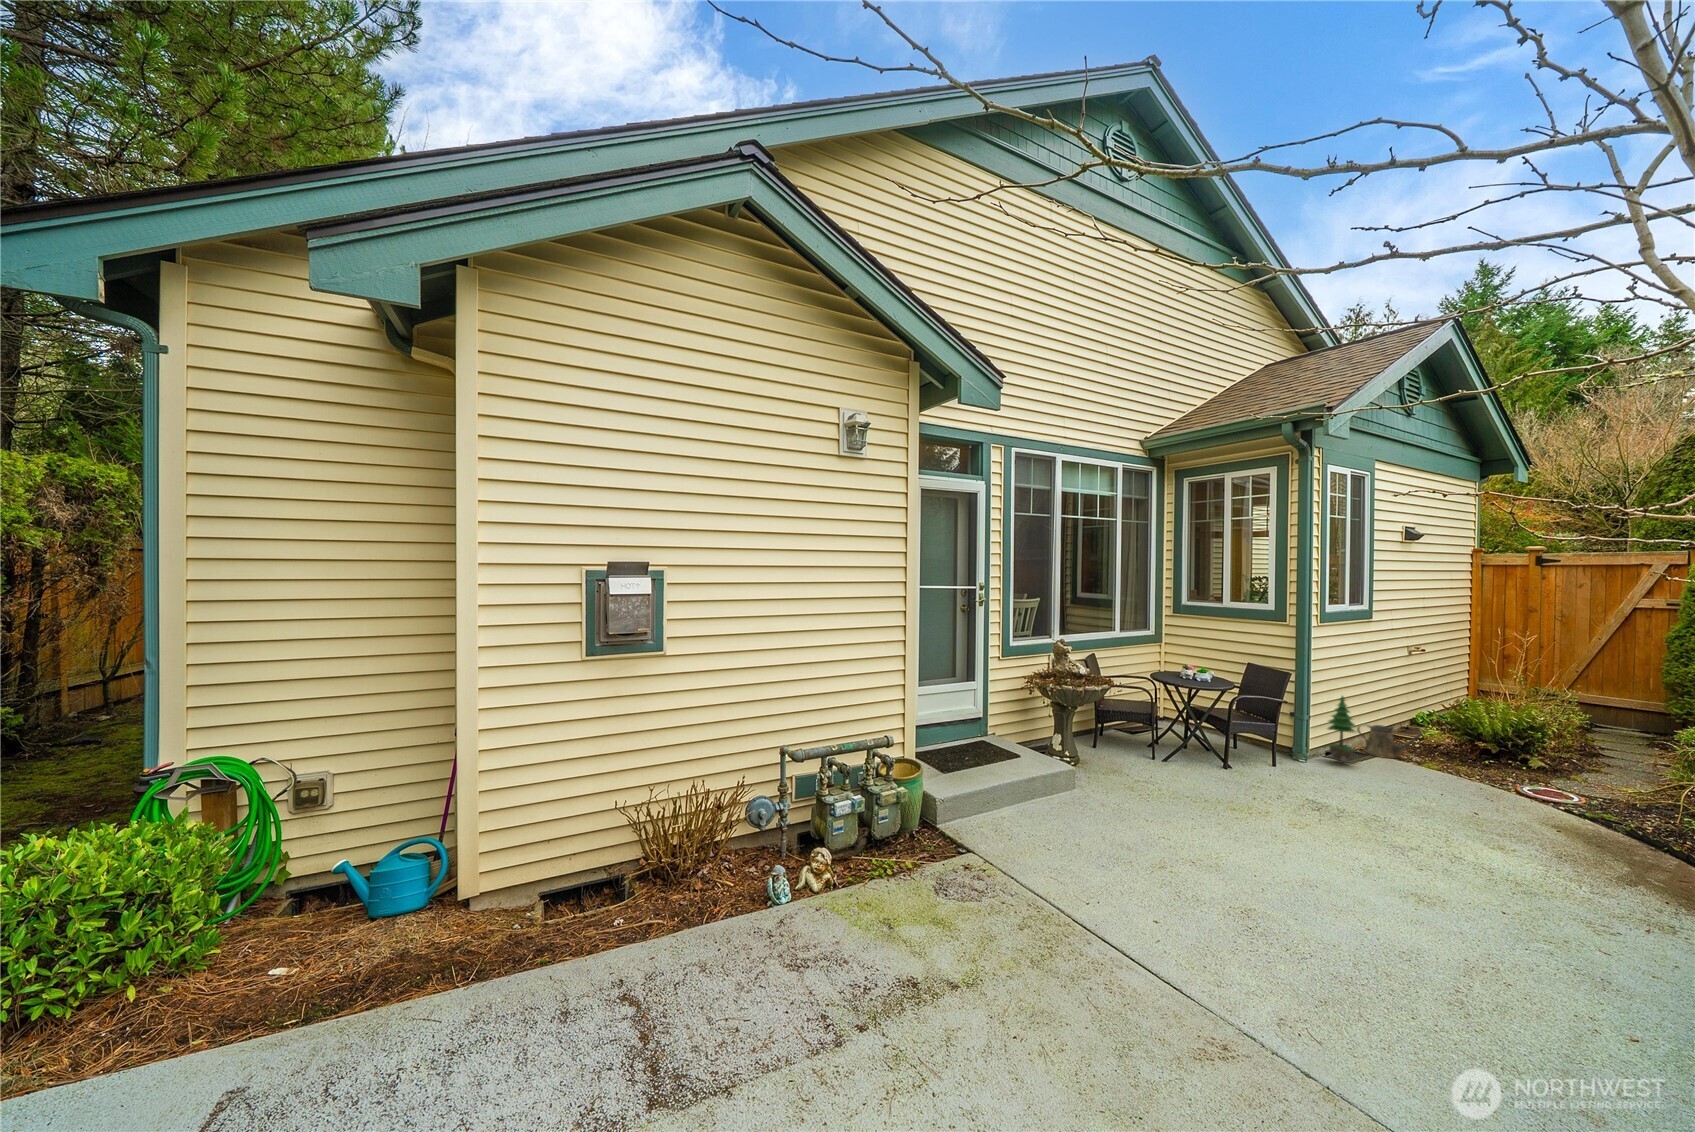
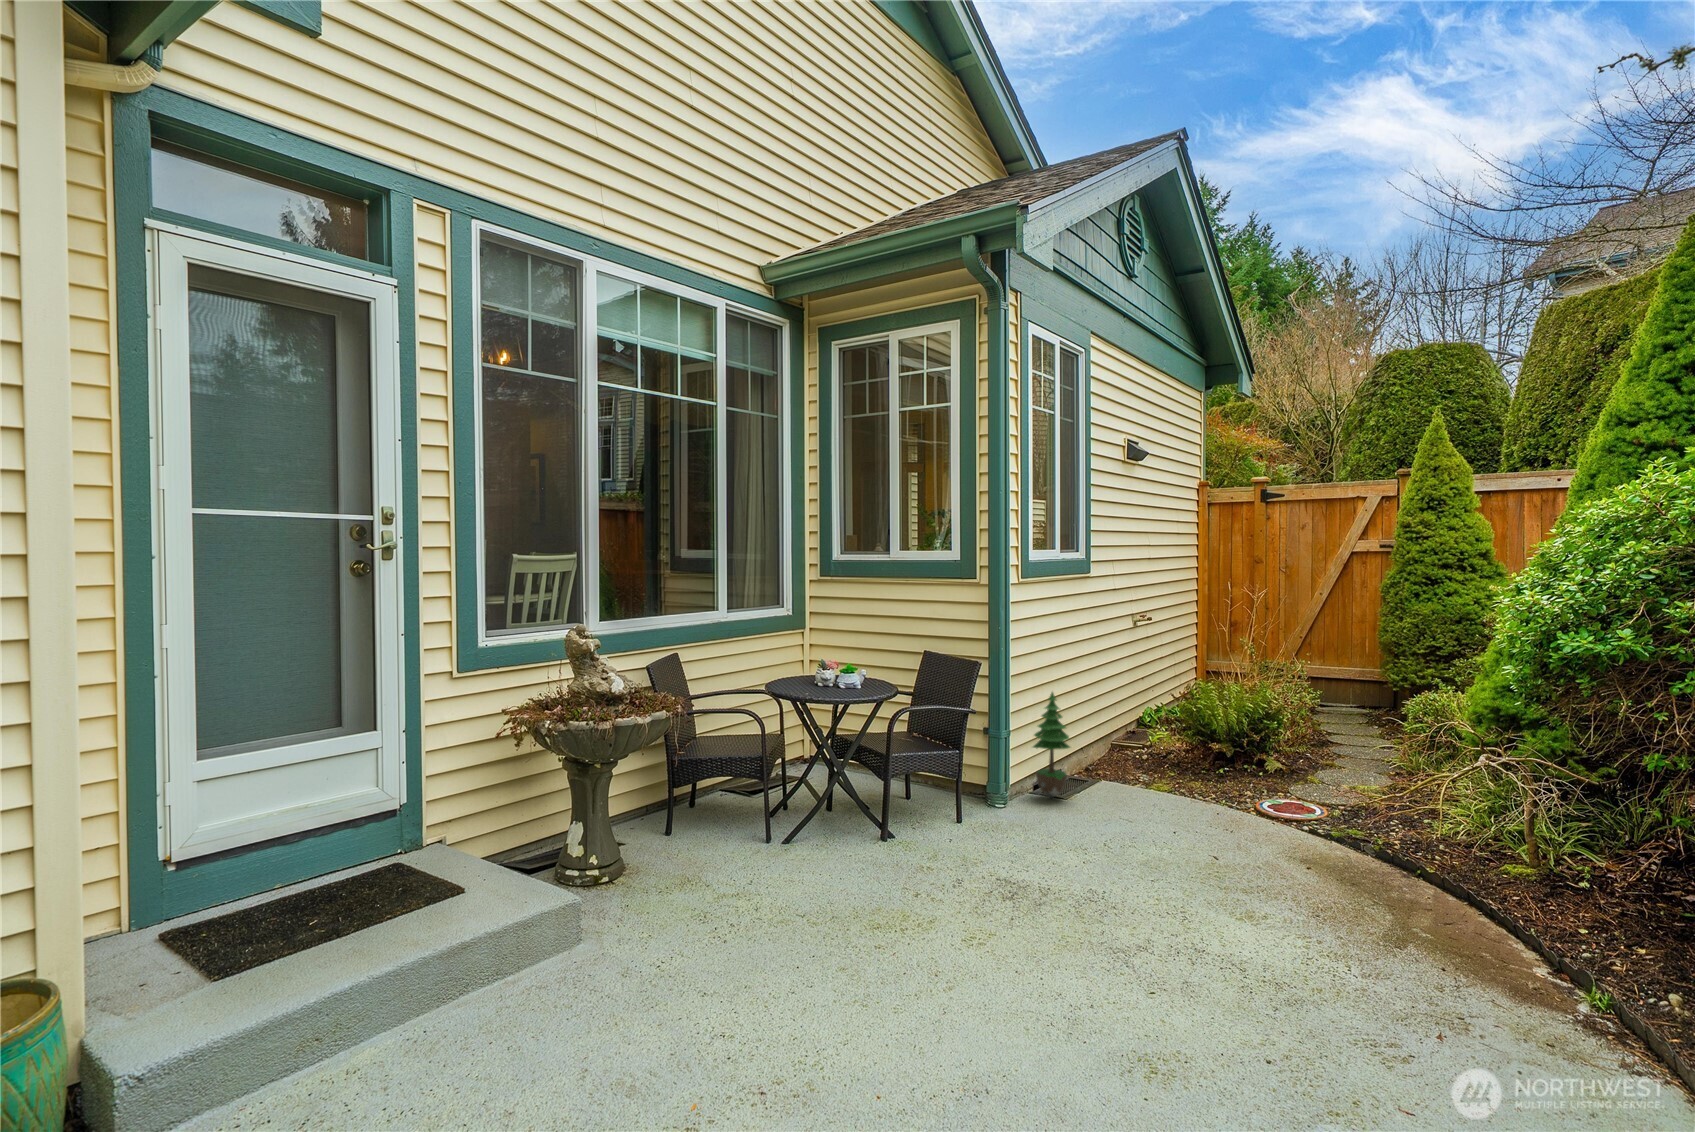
watering can: present [1357,725,1428,758] -> none [1073,732,1159,781]

